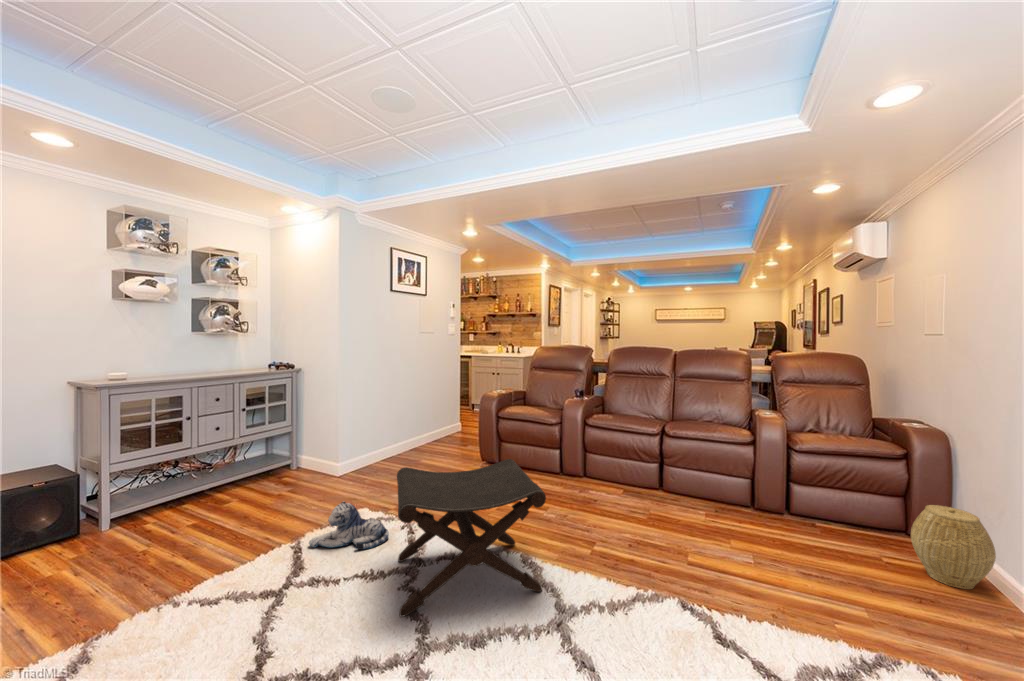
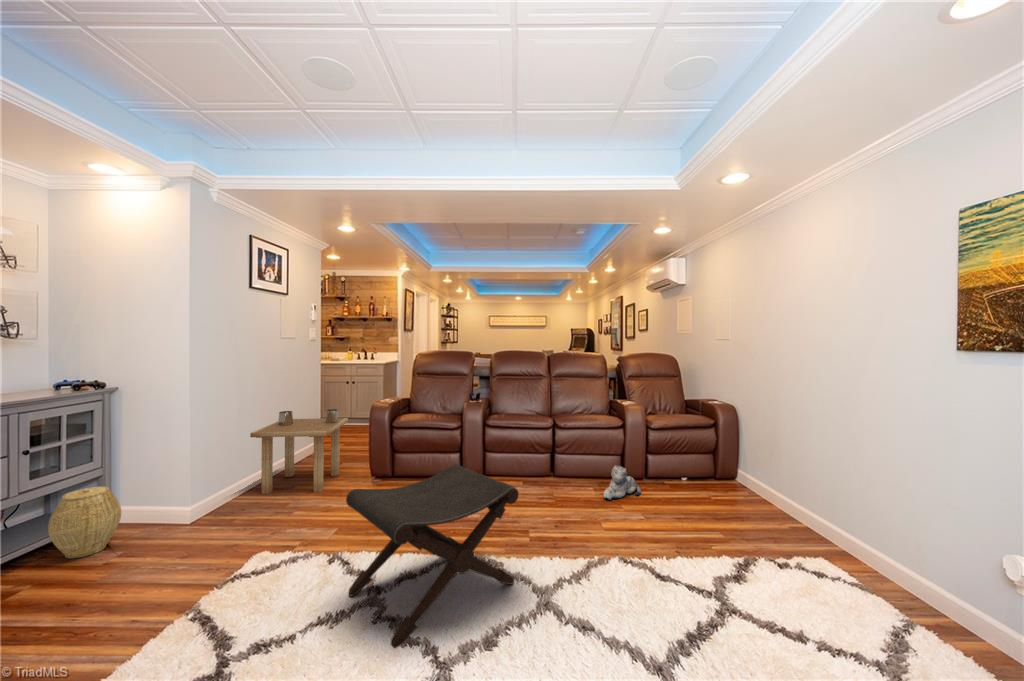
side table: none [386,395,468,469] -> present [250,409,348,494]
plush toy: present [309,501,389,550] -> present [603,465,641,499]
woven basket: present [911,505,996,589] -> present [48,486,121,558]

